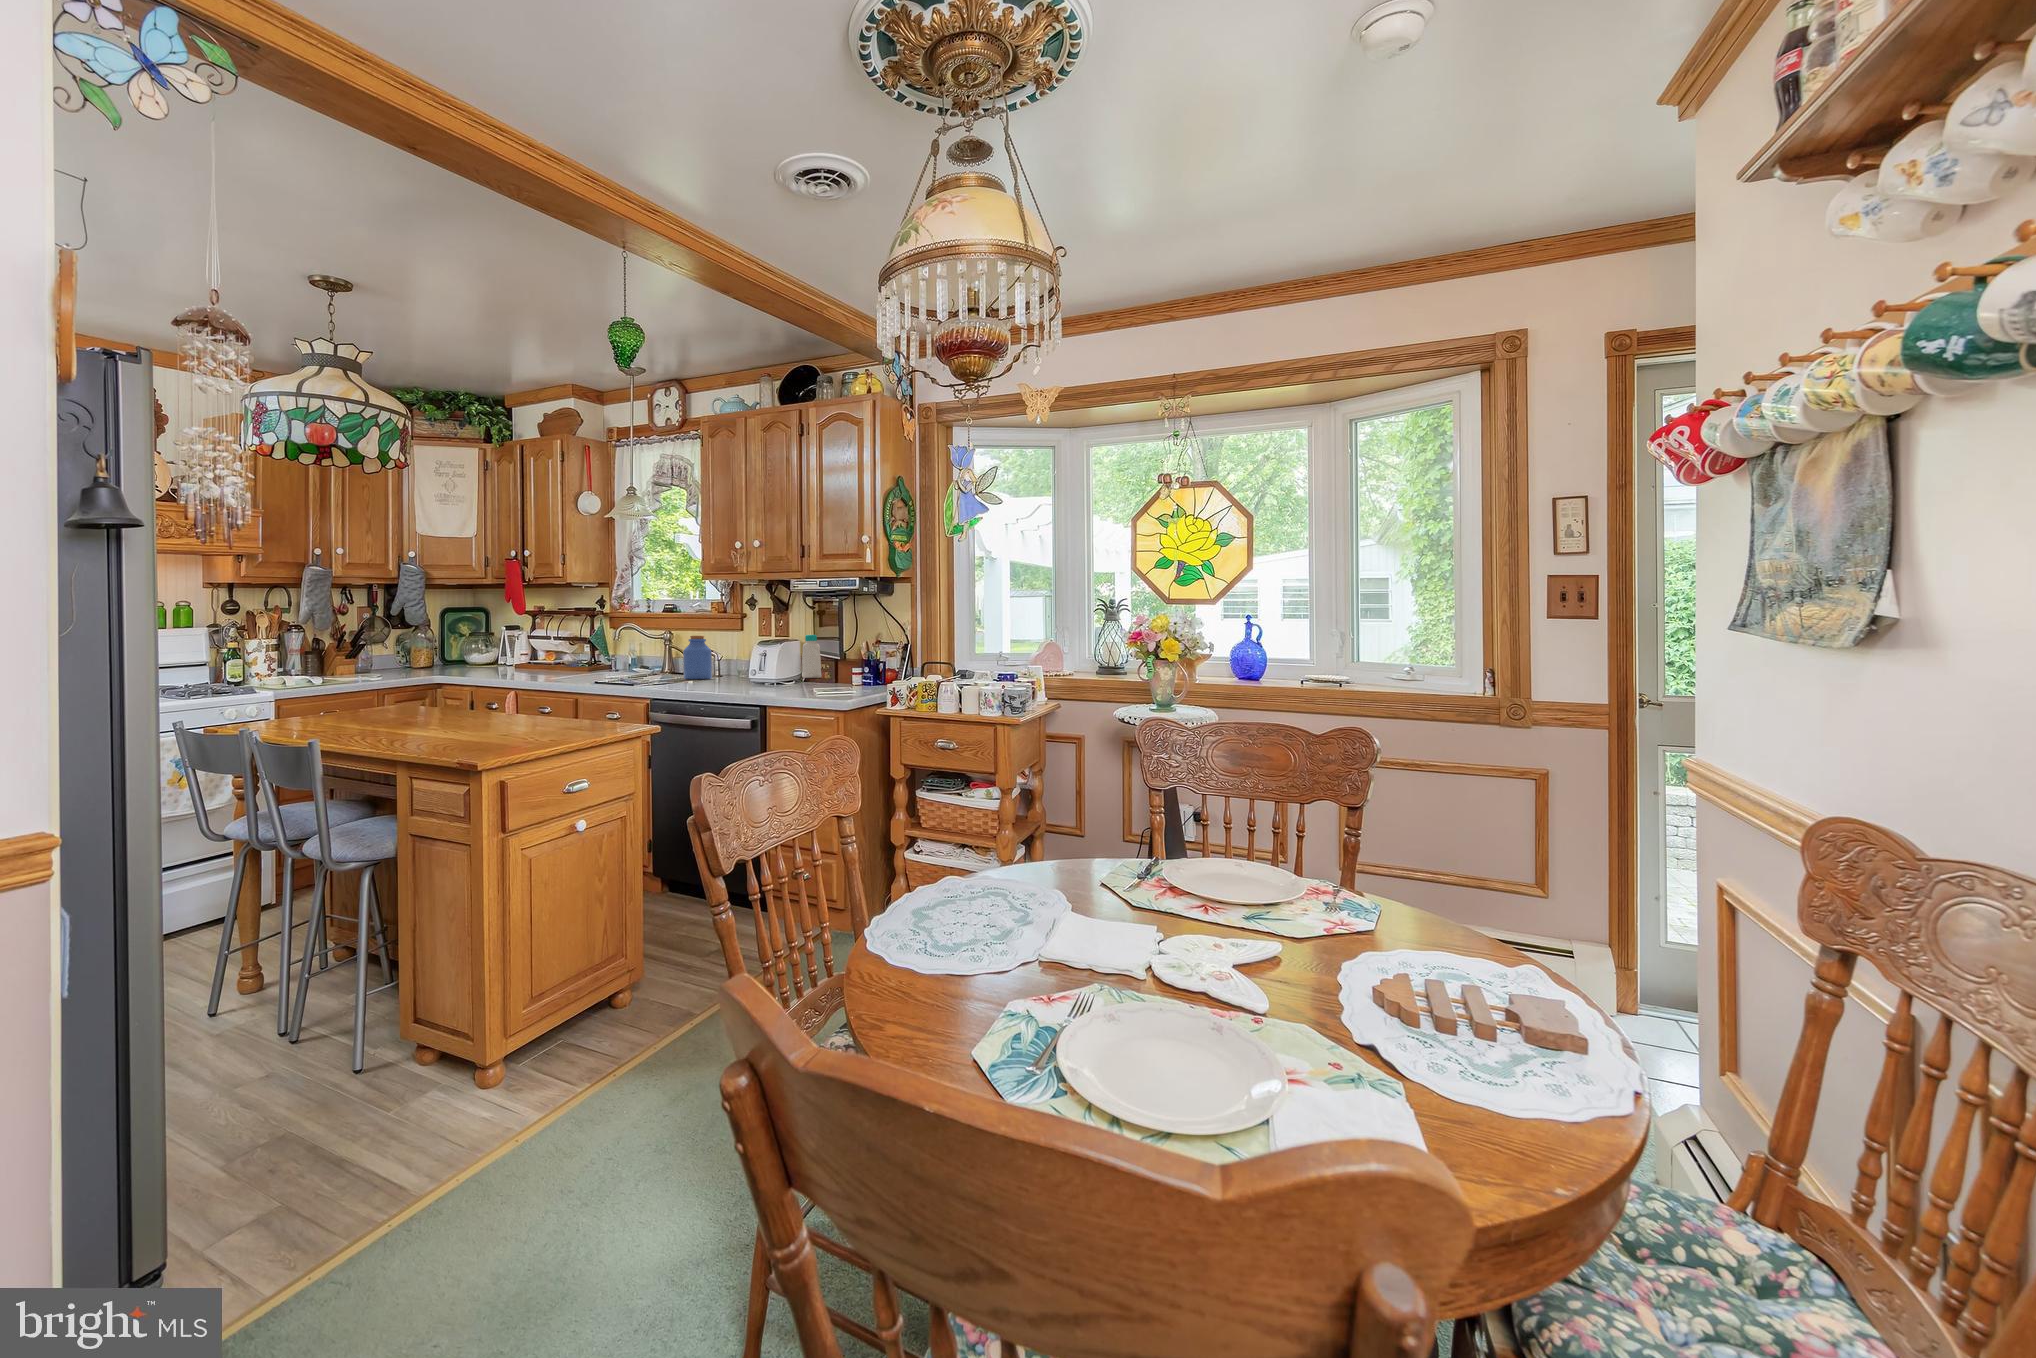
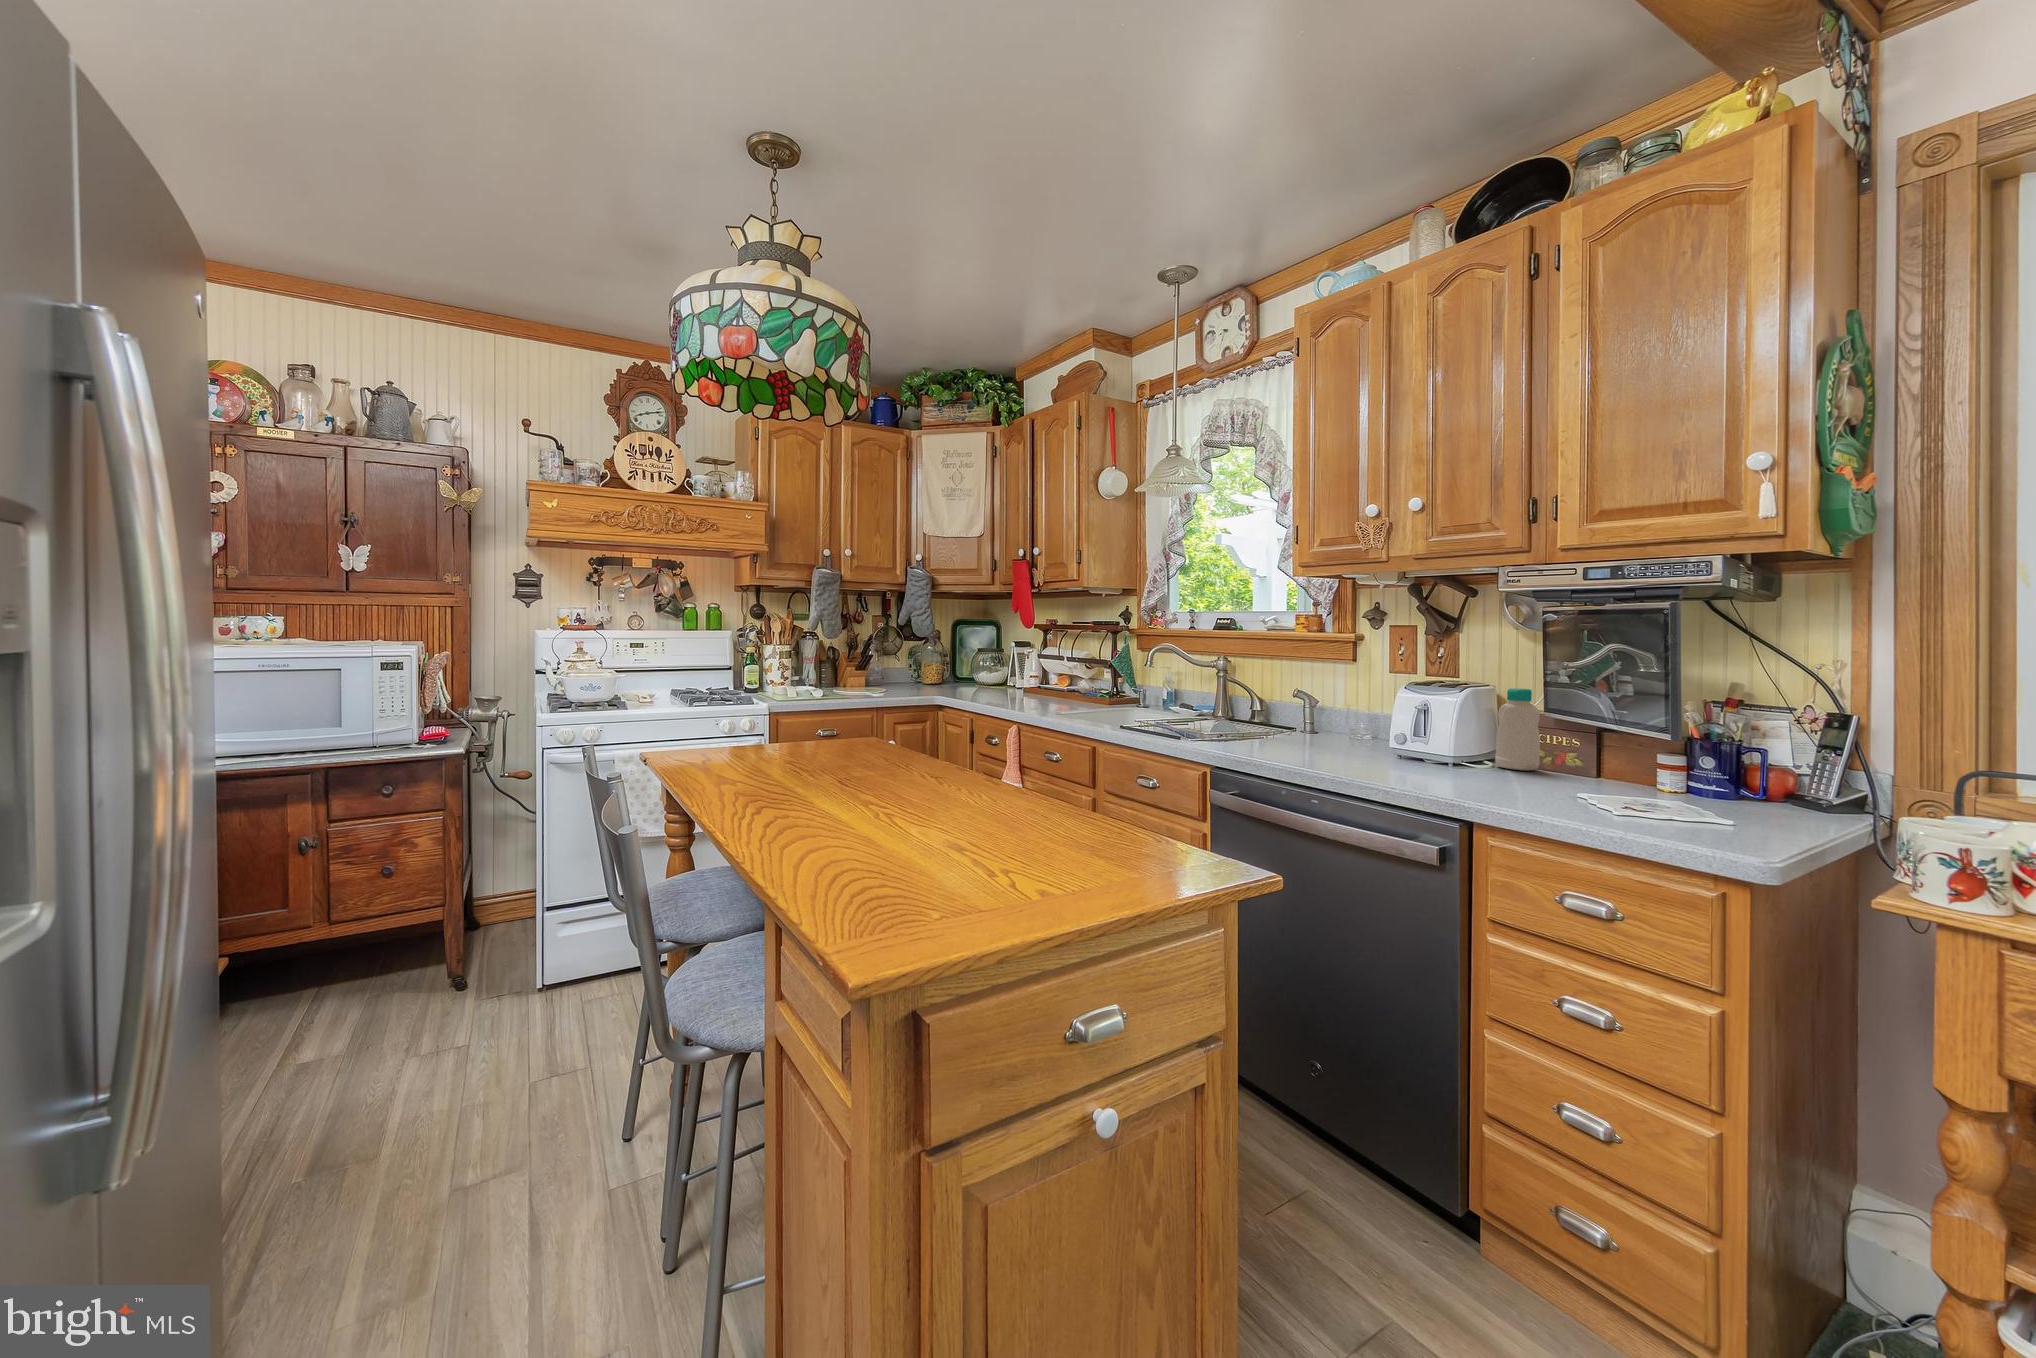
jar: present [683,636,712,679] -> none [1277,683,1326,758]

